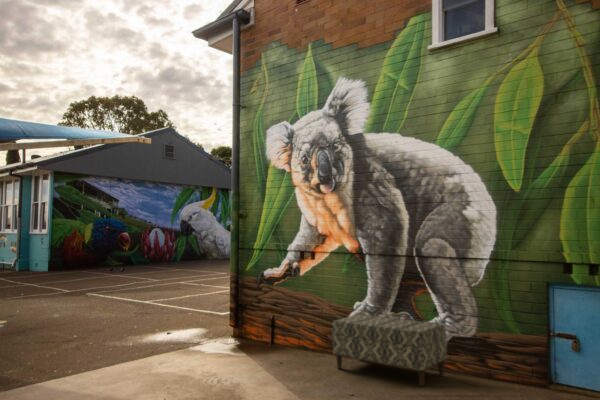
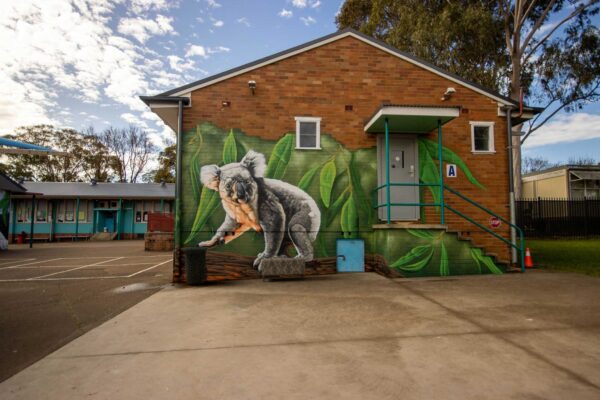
trash can: none [217,277,271,349] -> present [182,247,209,285]

